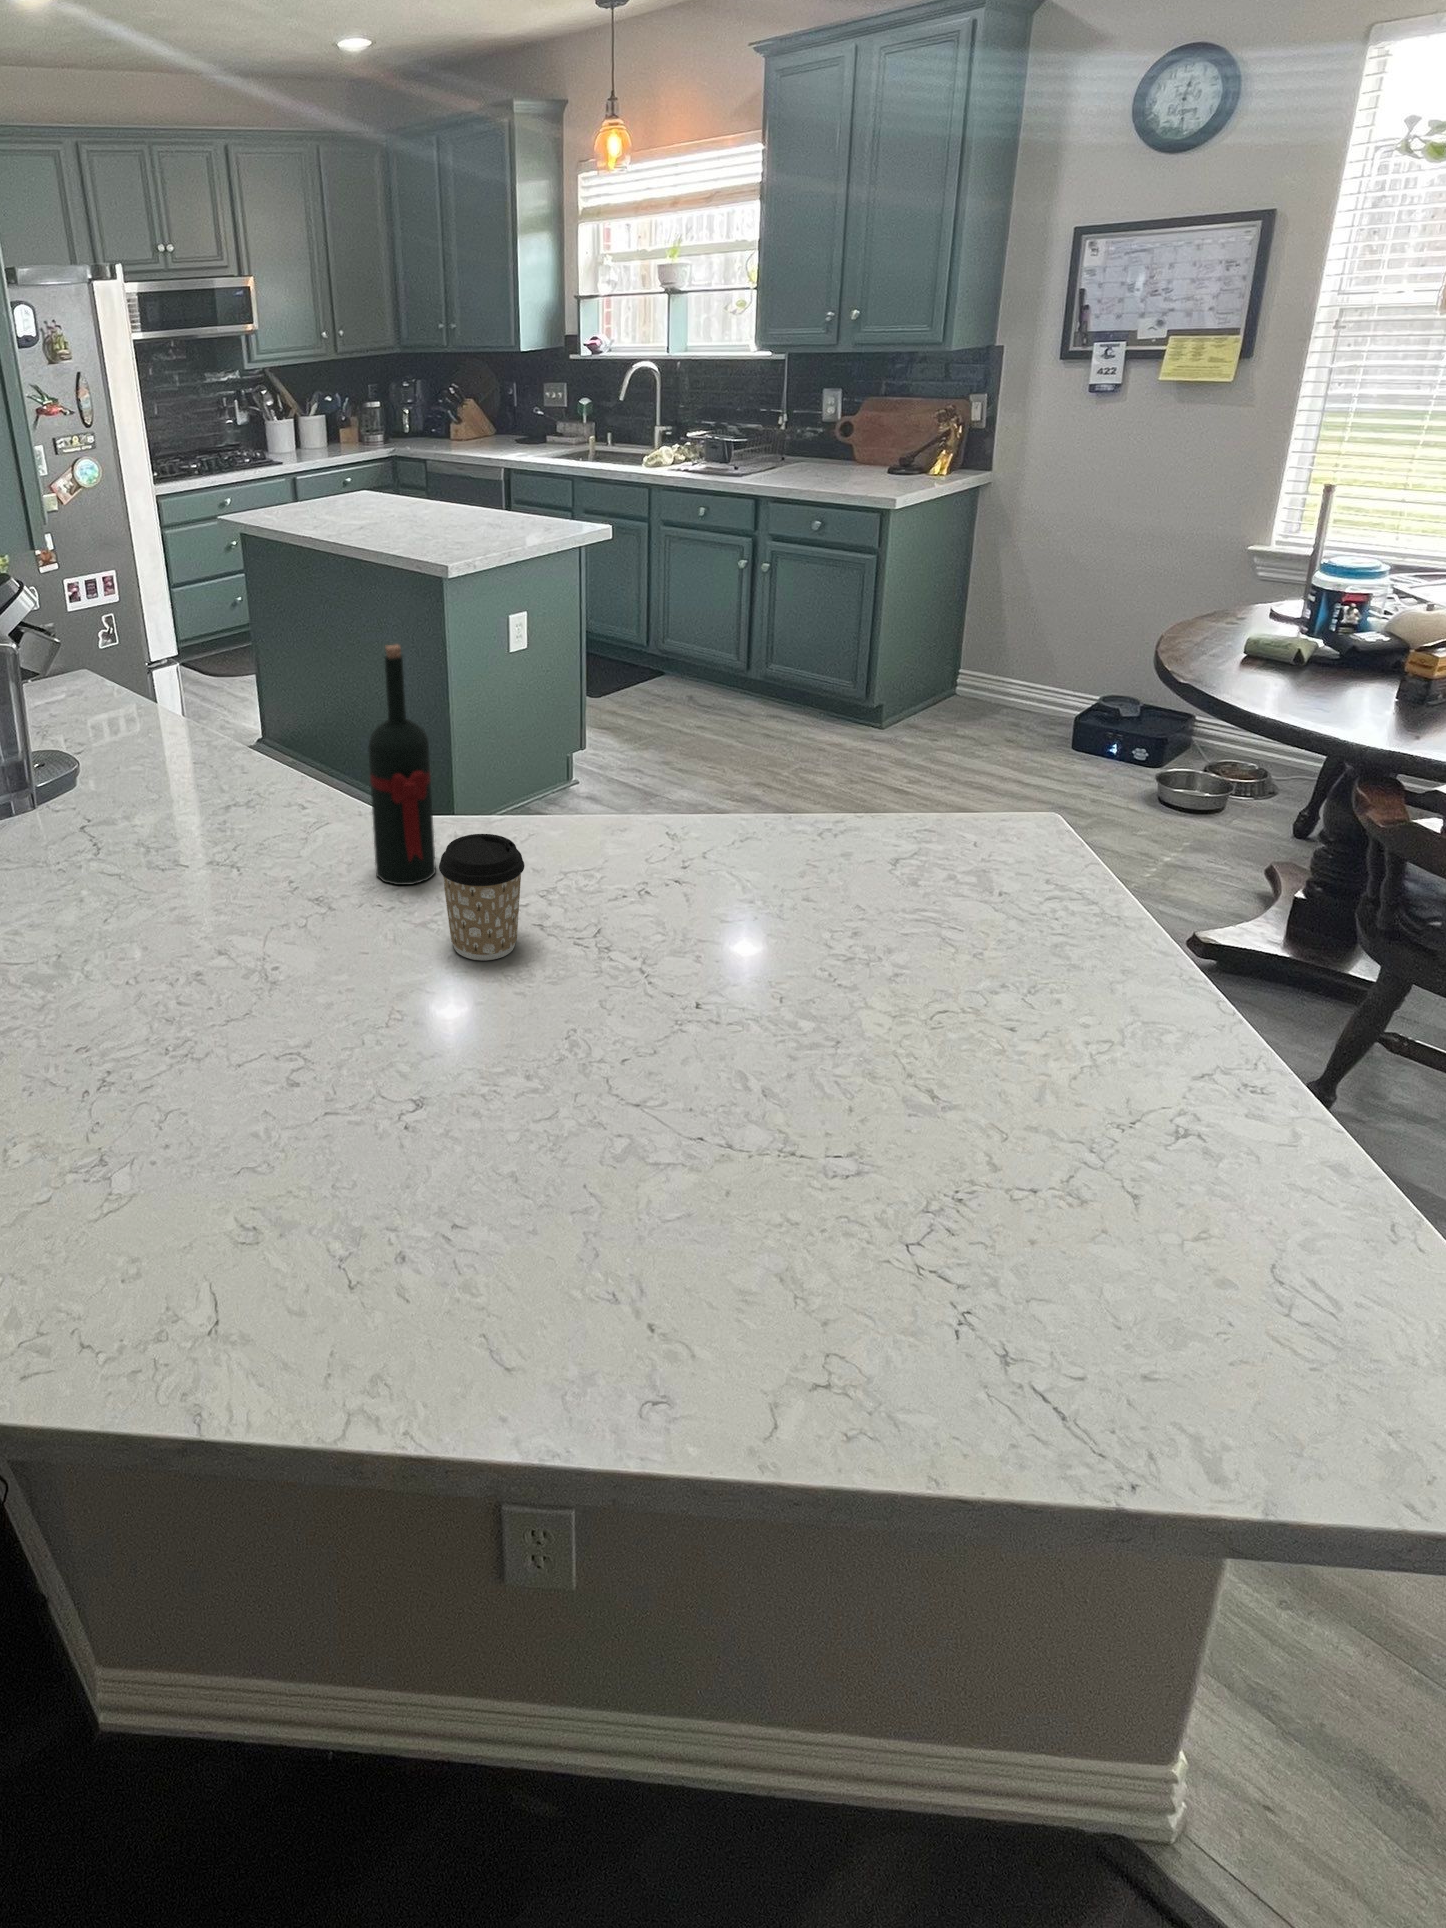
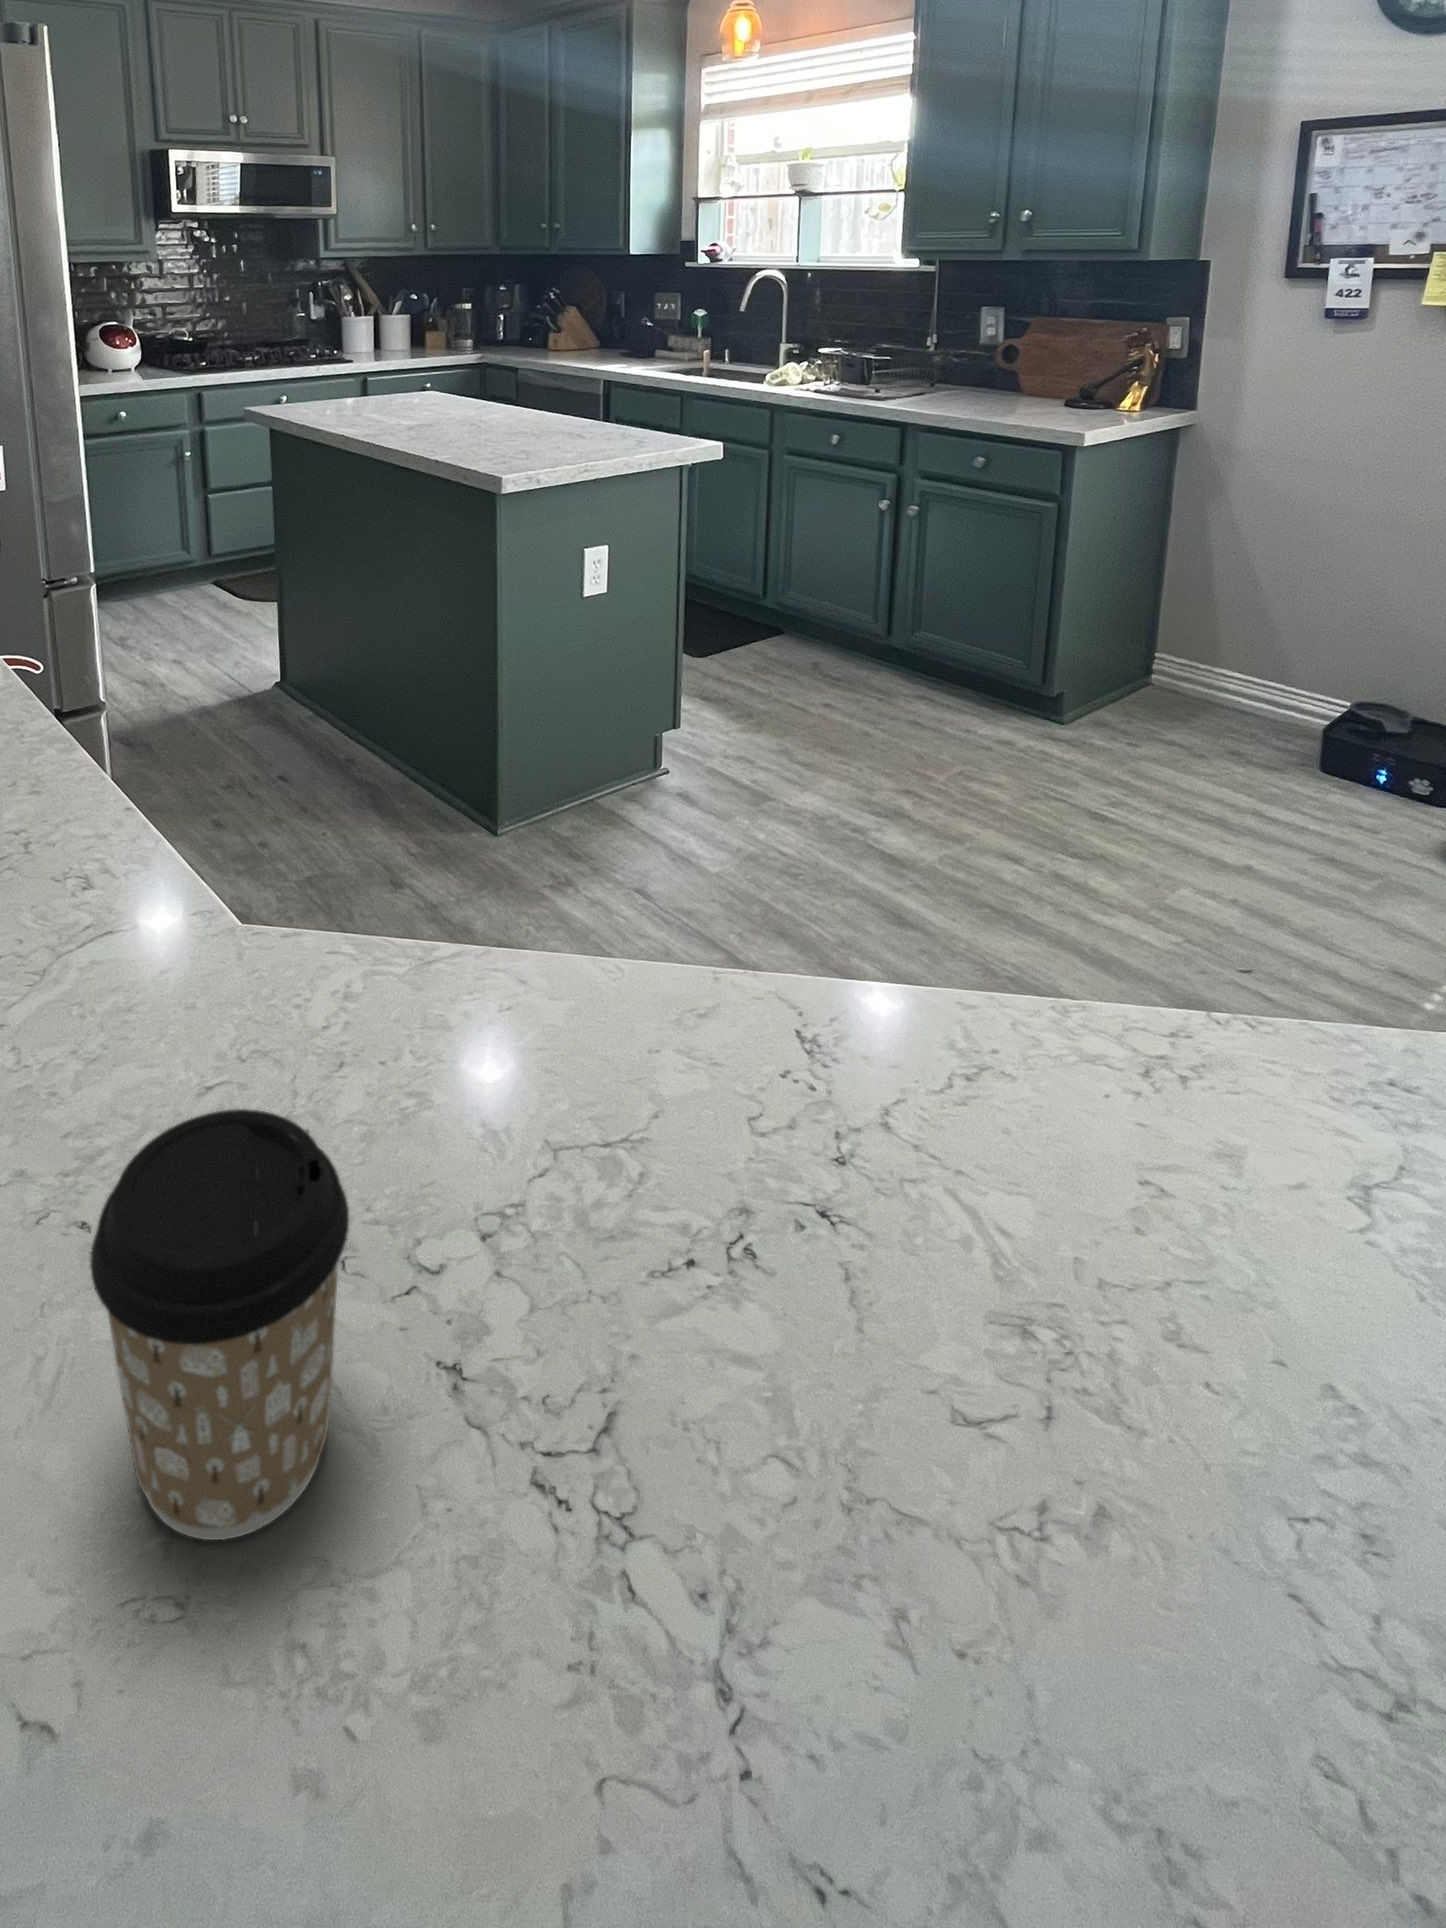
wine bottle: present [368,645,436,885] -> none [69,568,237,1149]

